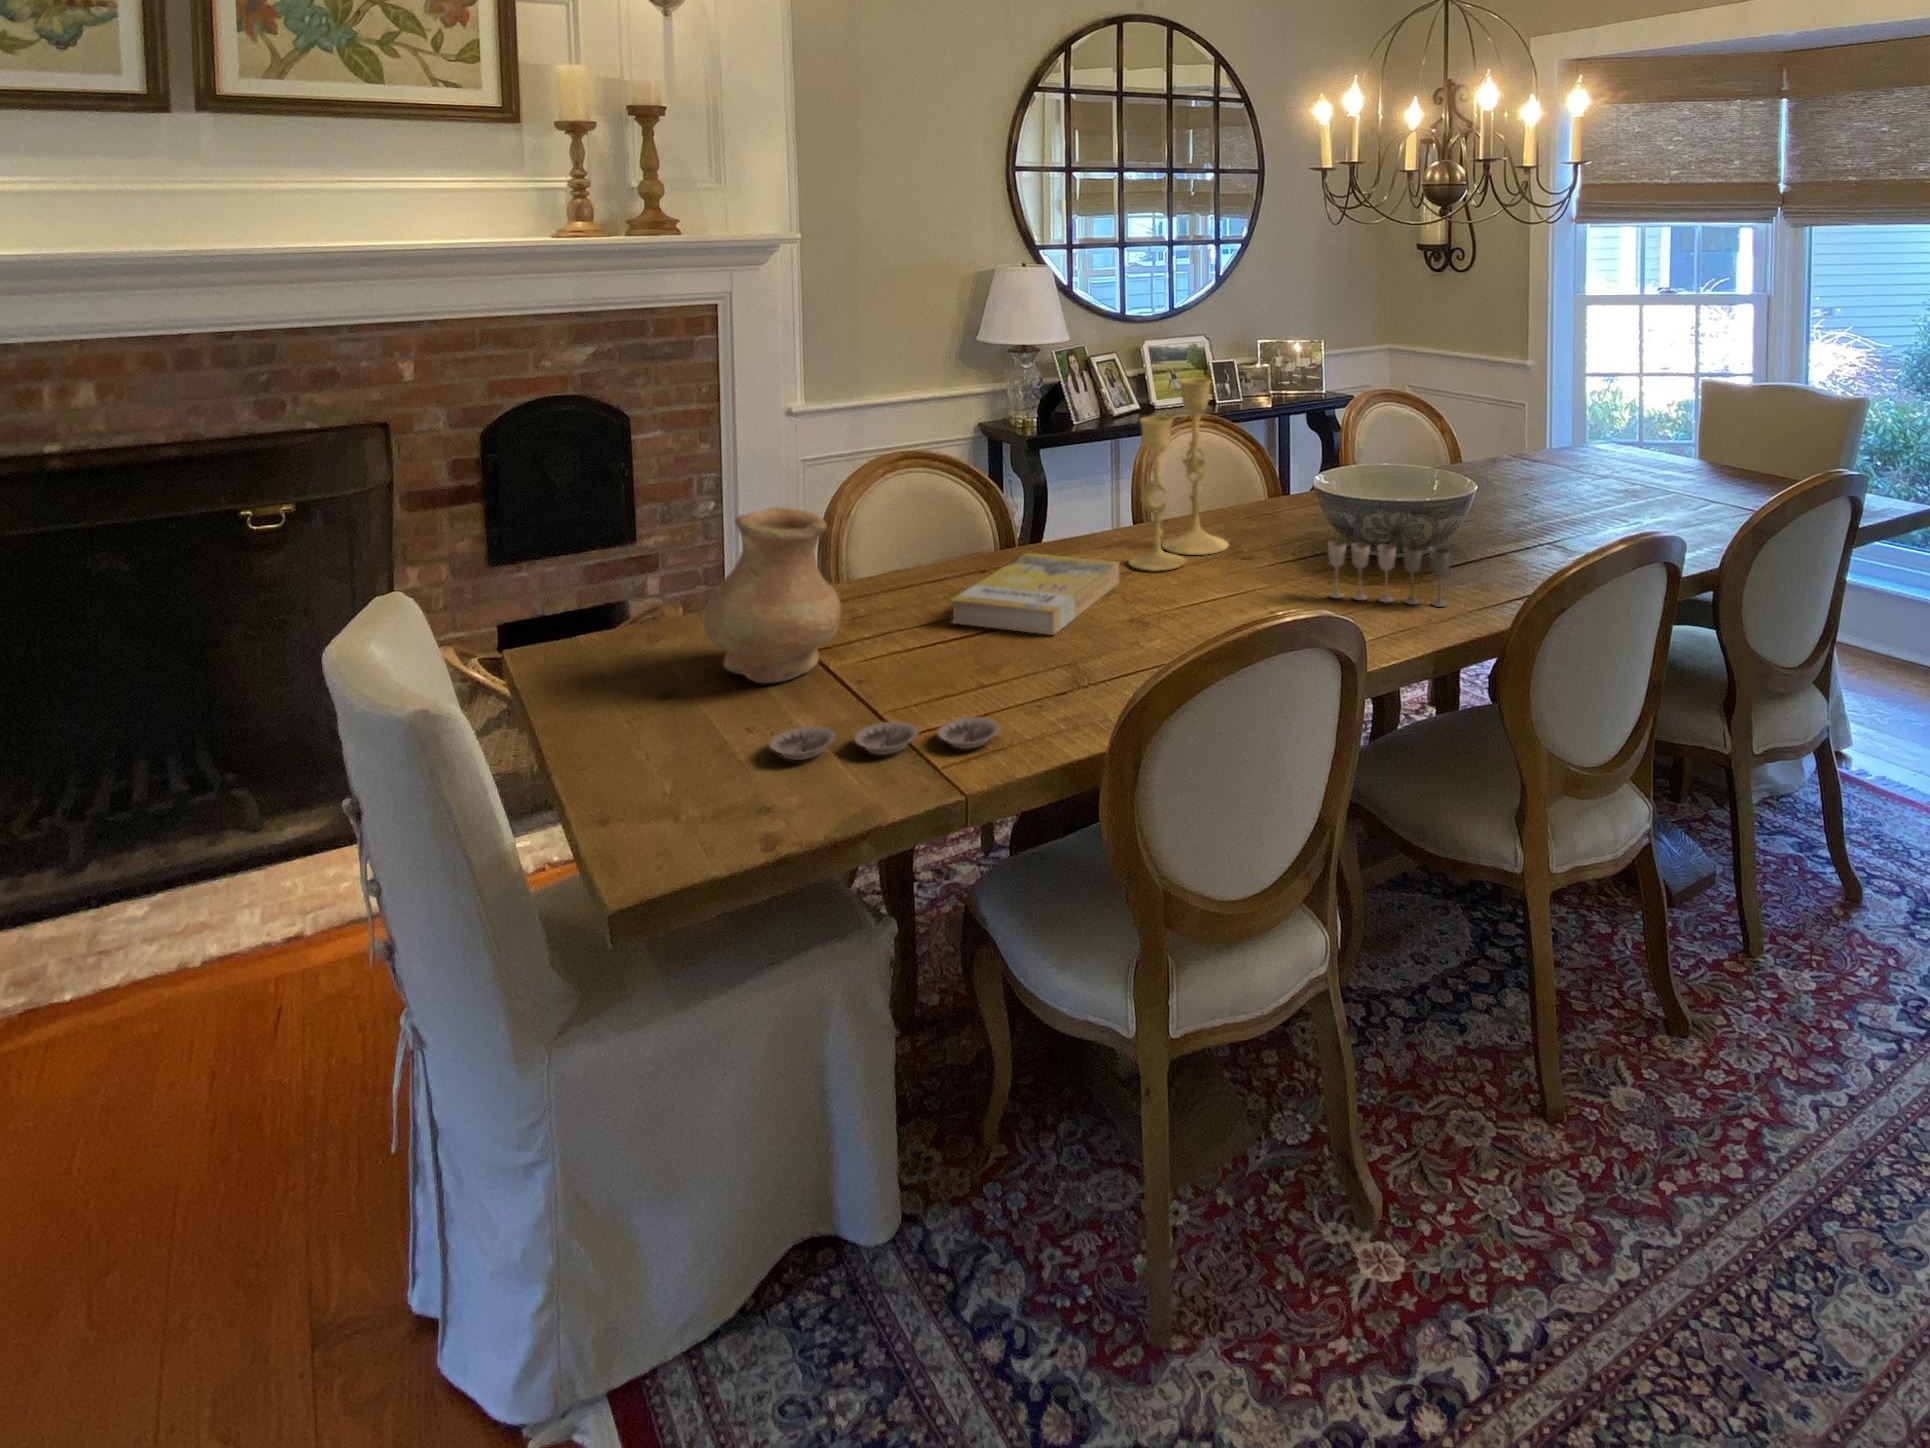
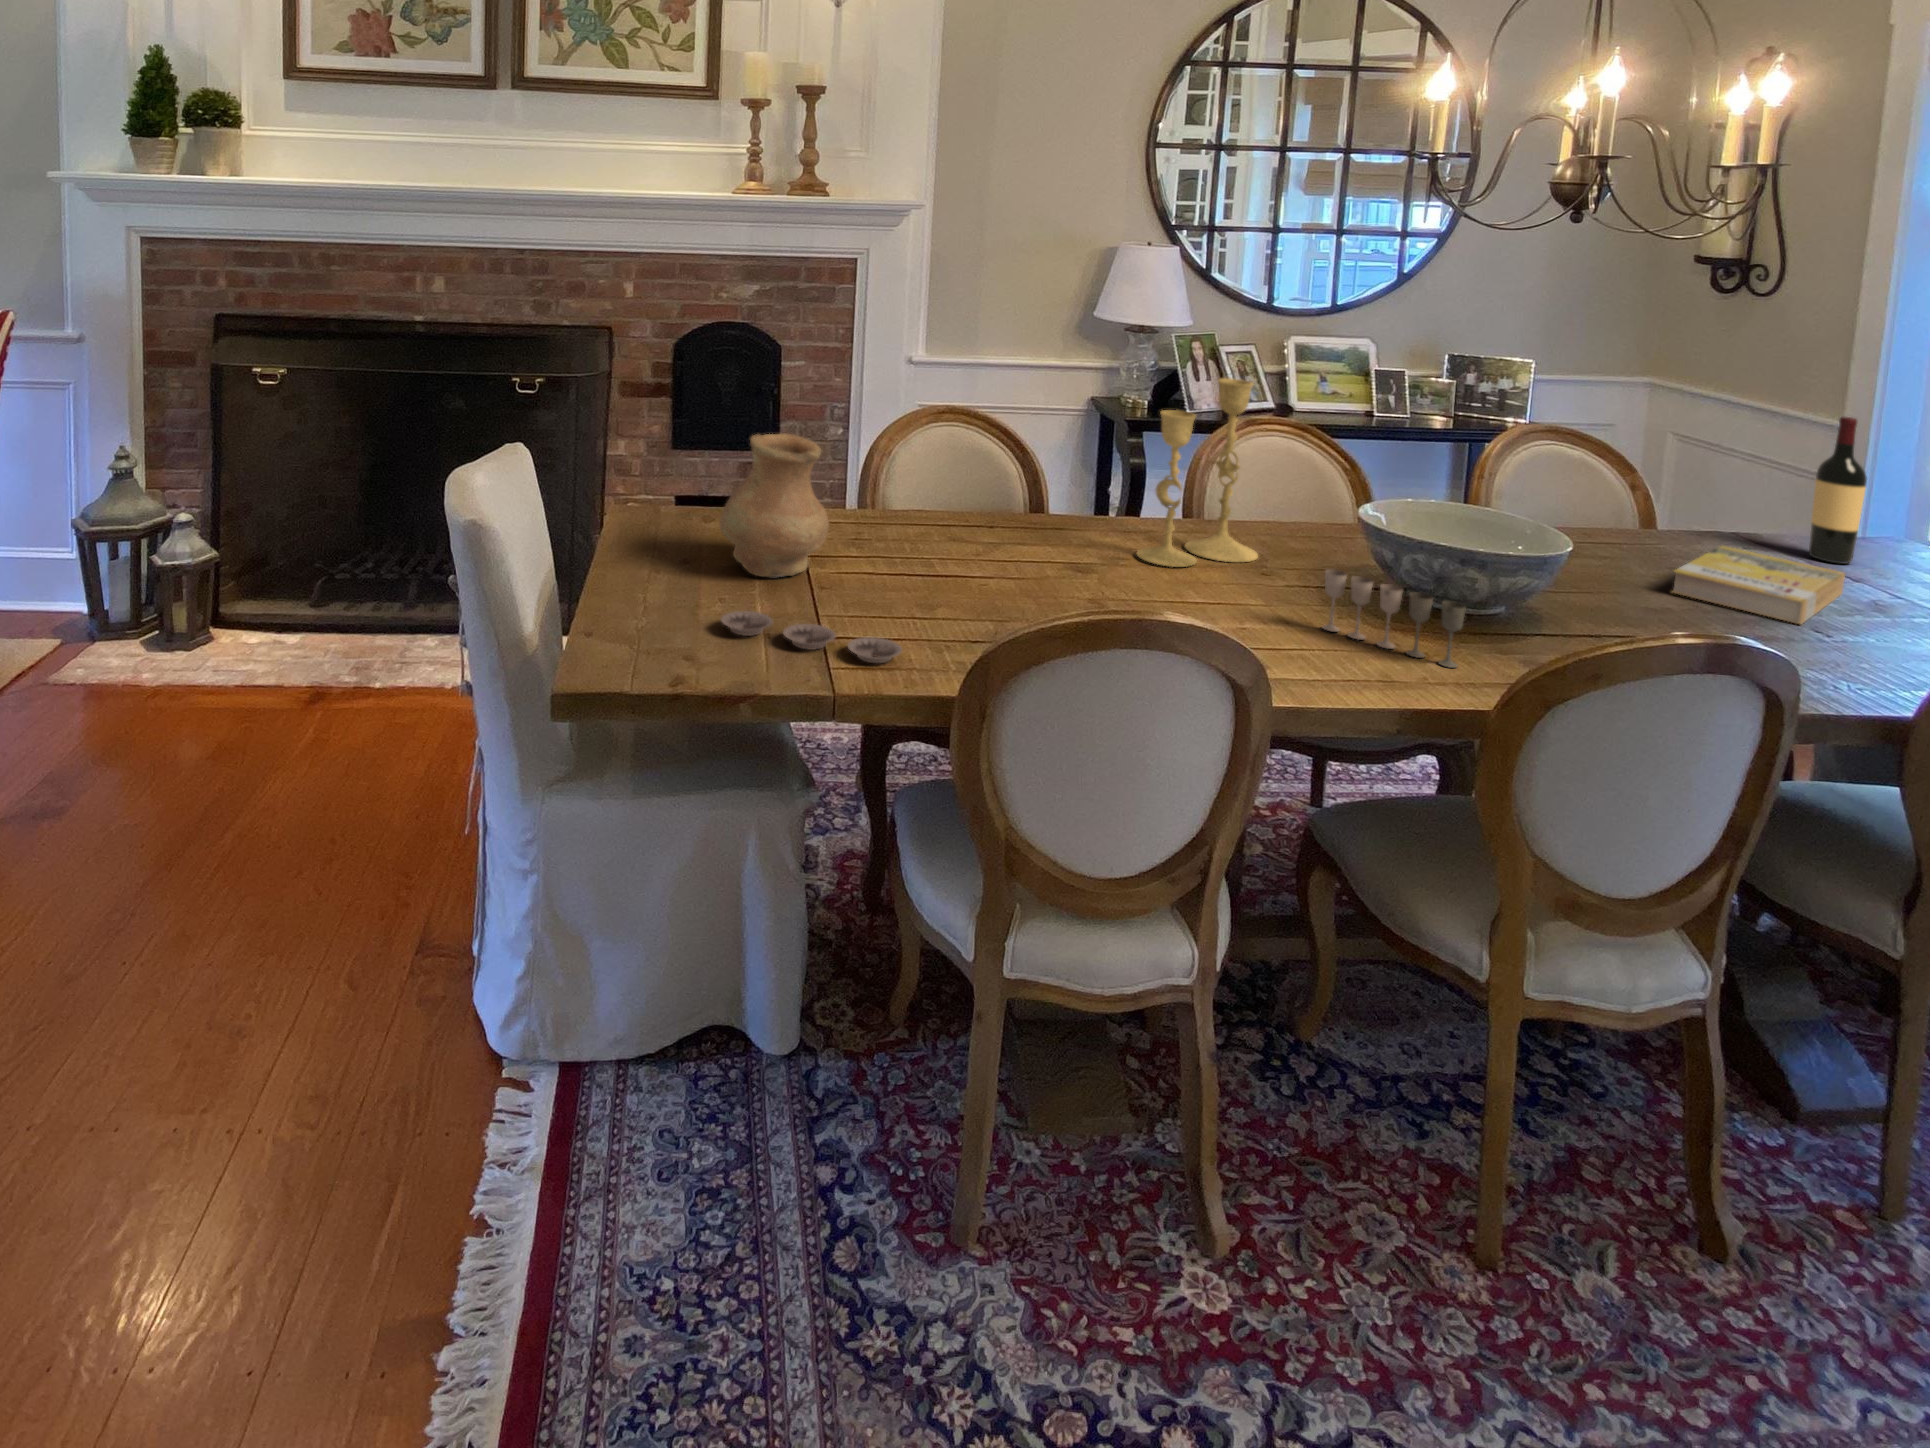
wine bottle: none [1569,349,1600,462] -> present [1809,417,1867,564]
book: present [952,553,1119,635] -> present [1672,546,1845,624]

